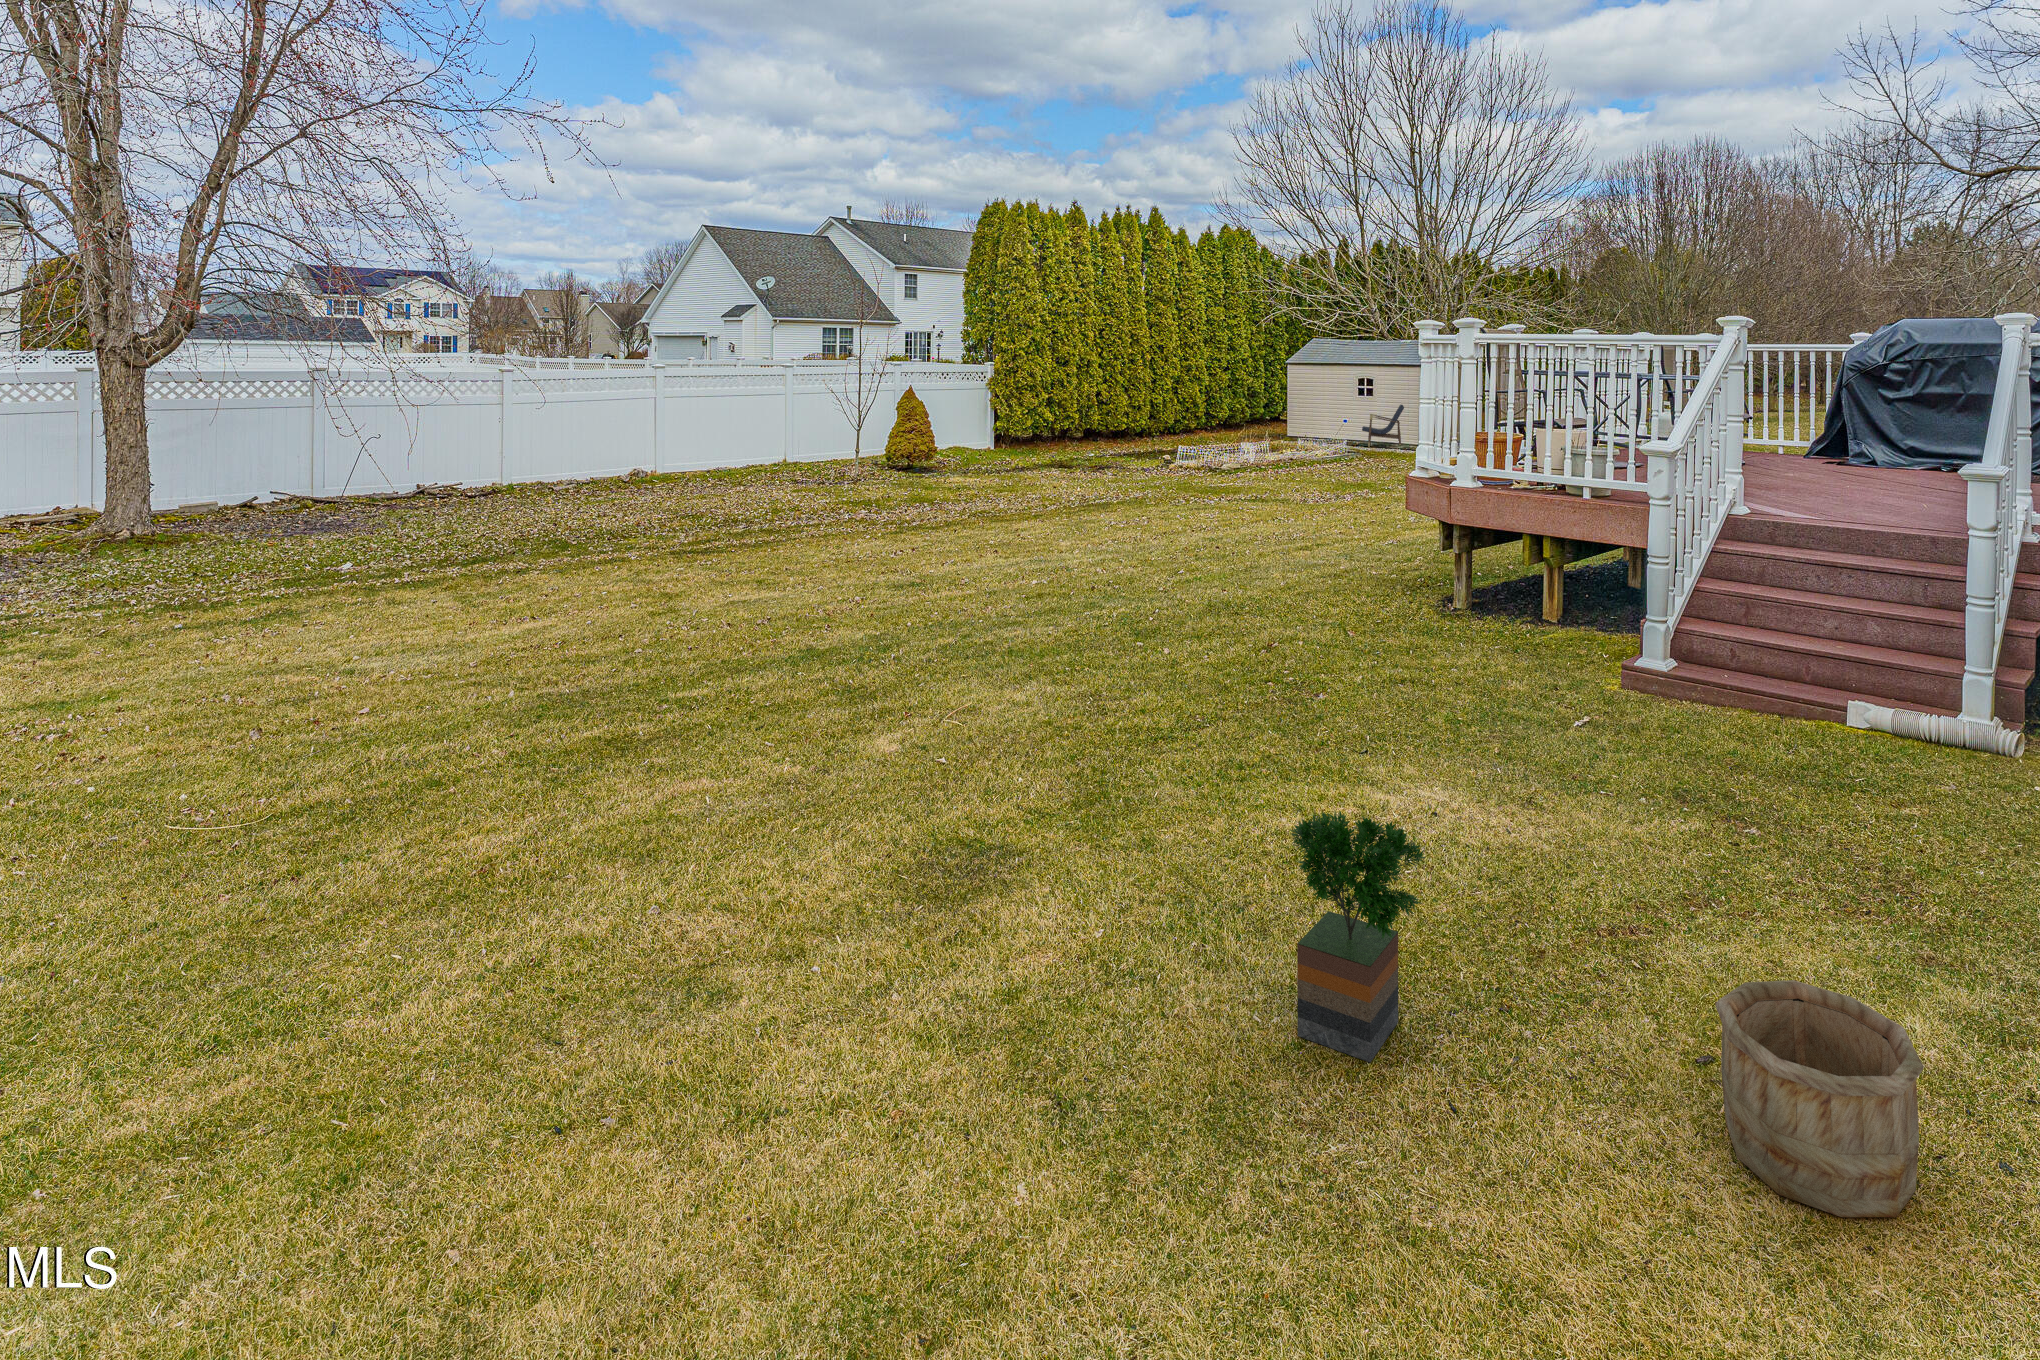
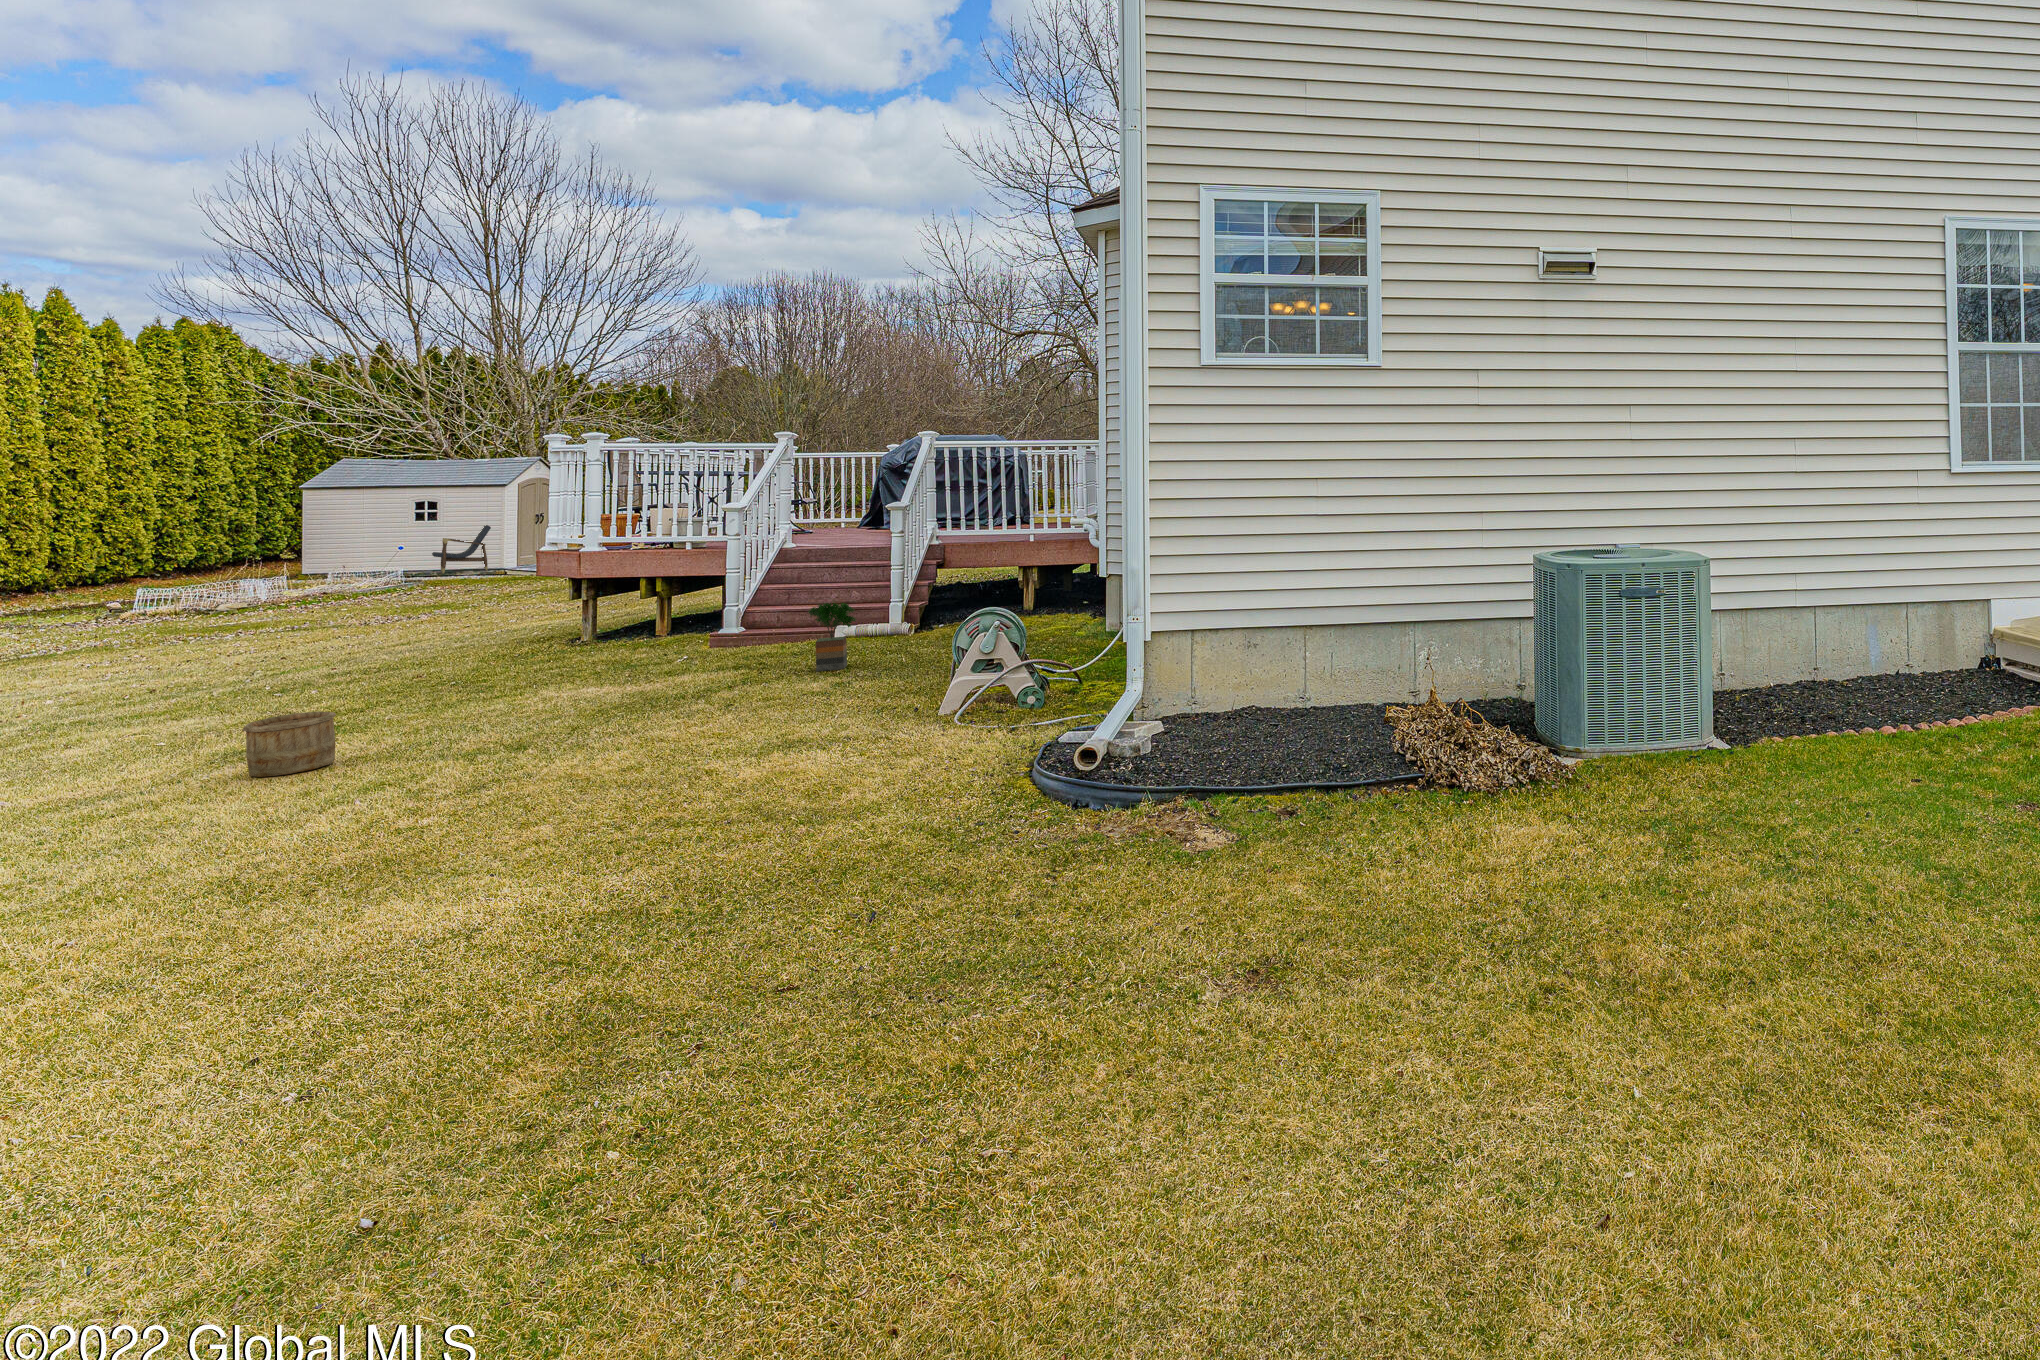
potted tree: present [1290,811,1425,1062] -> present [808,603,856,671]
wooden bucket: present [1715,980,1924,1217] -> present [243,711,336,777]

